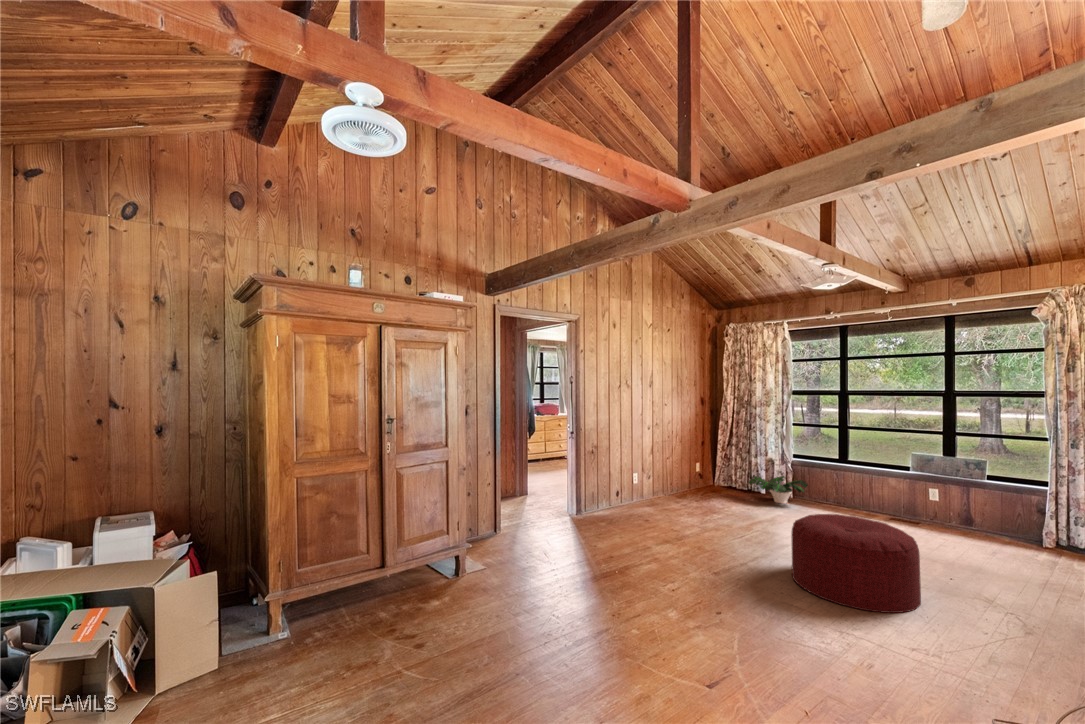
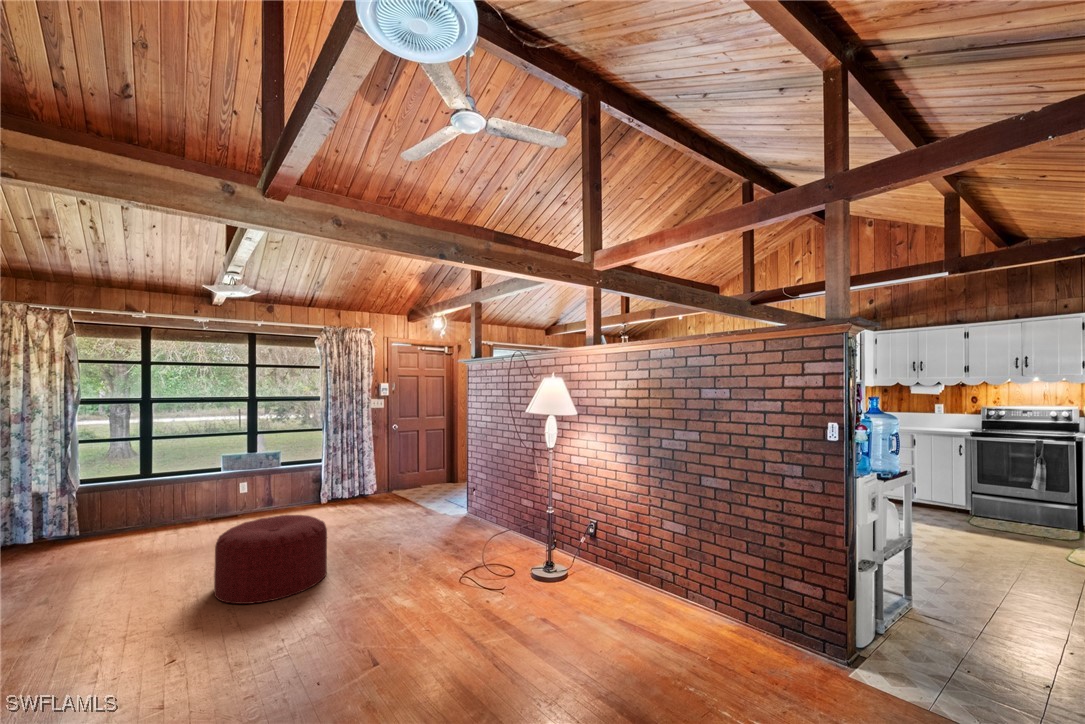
potted plant: present [749,476,808,503] -> none [18,513,117,553]

